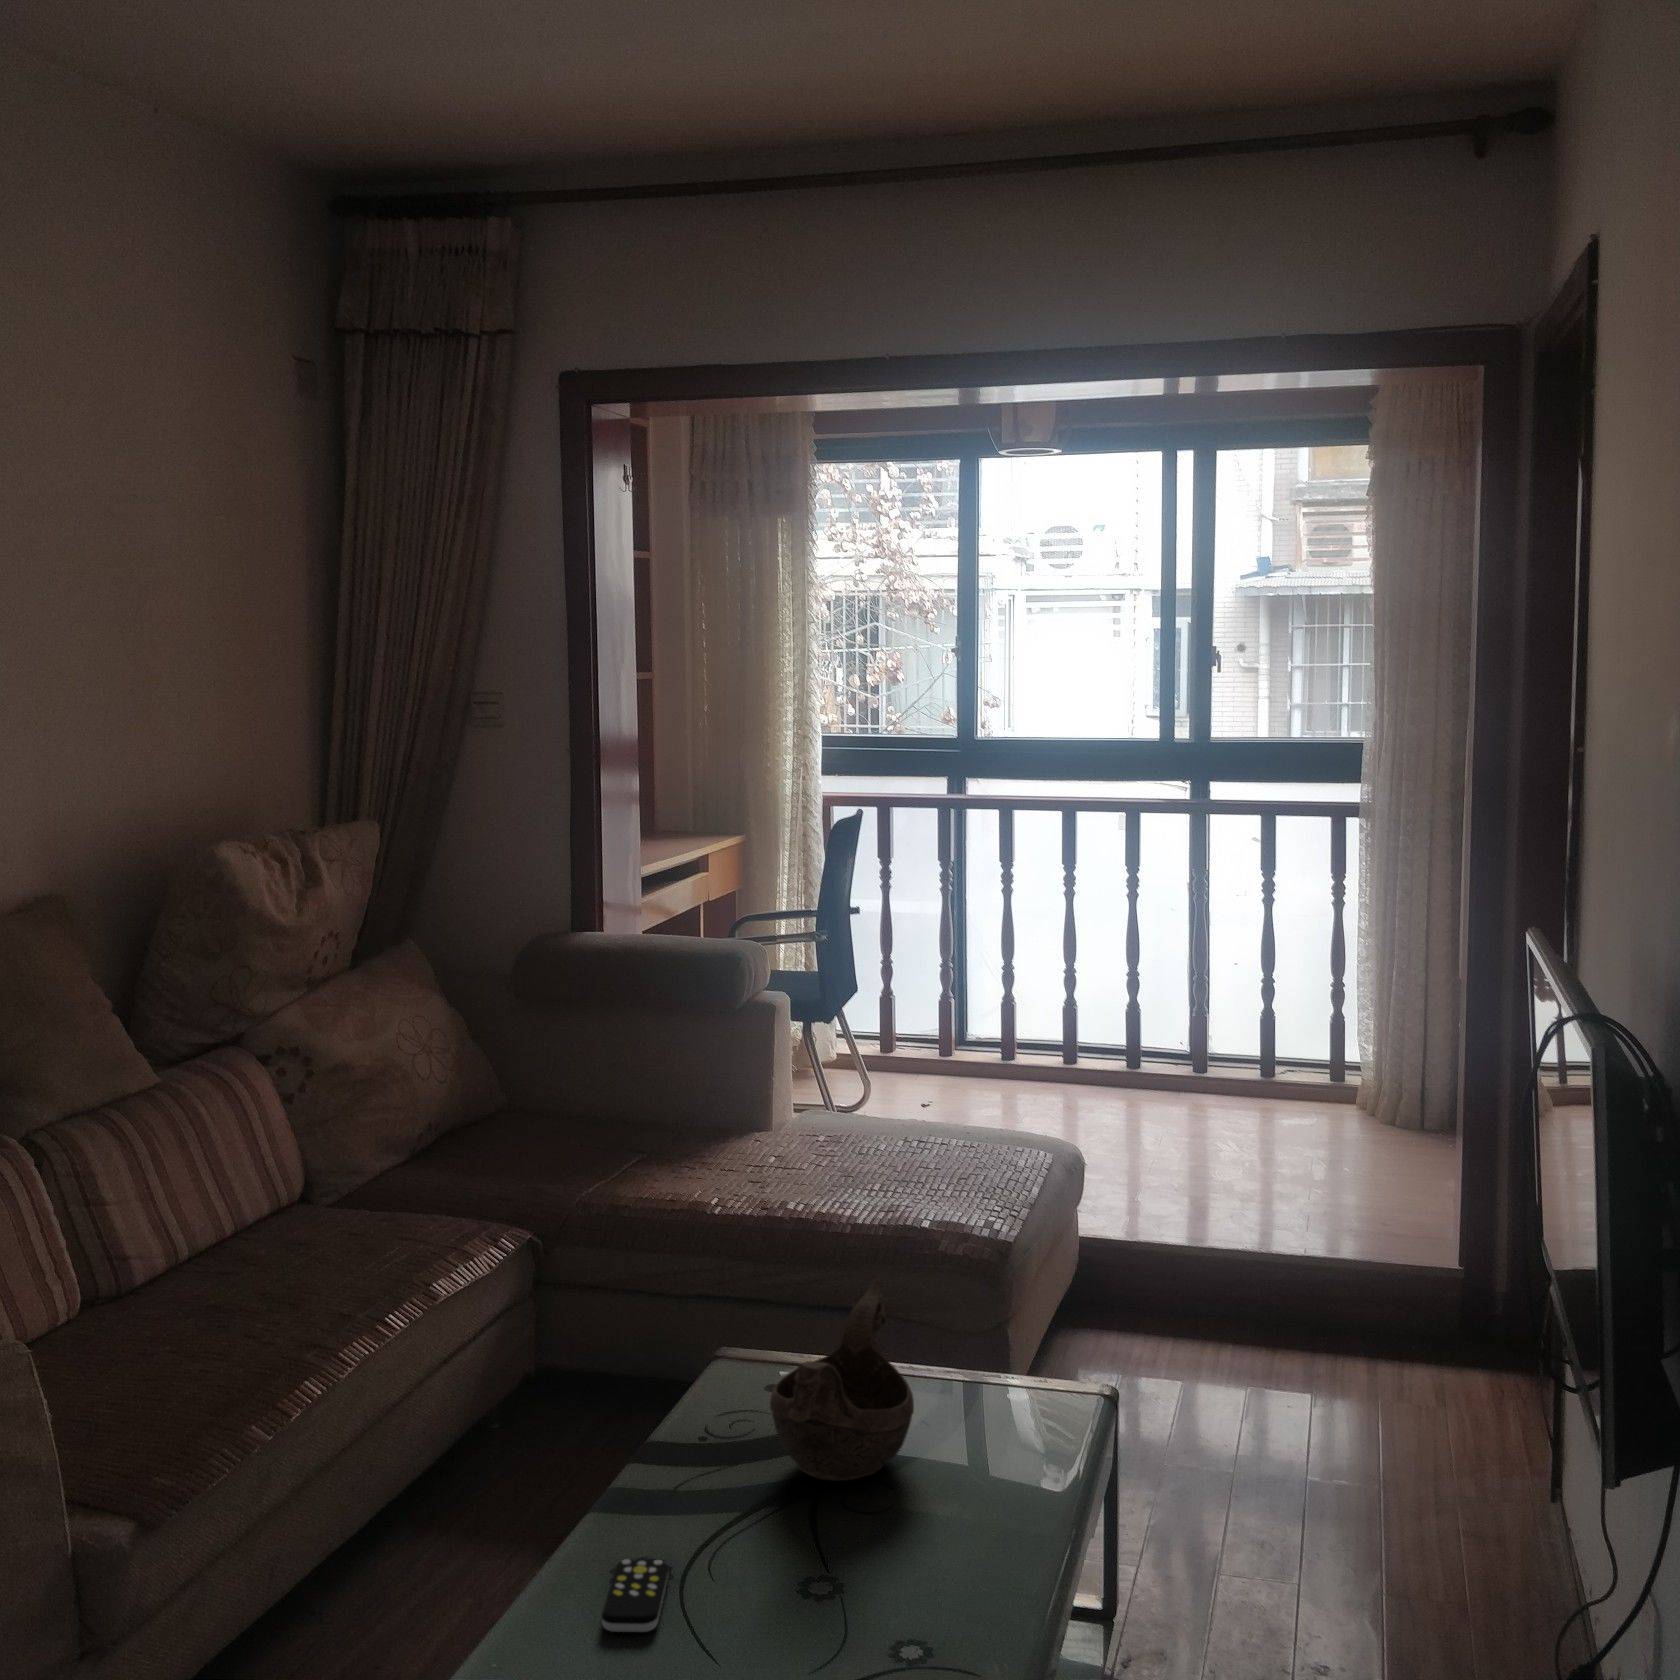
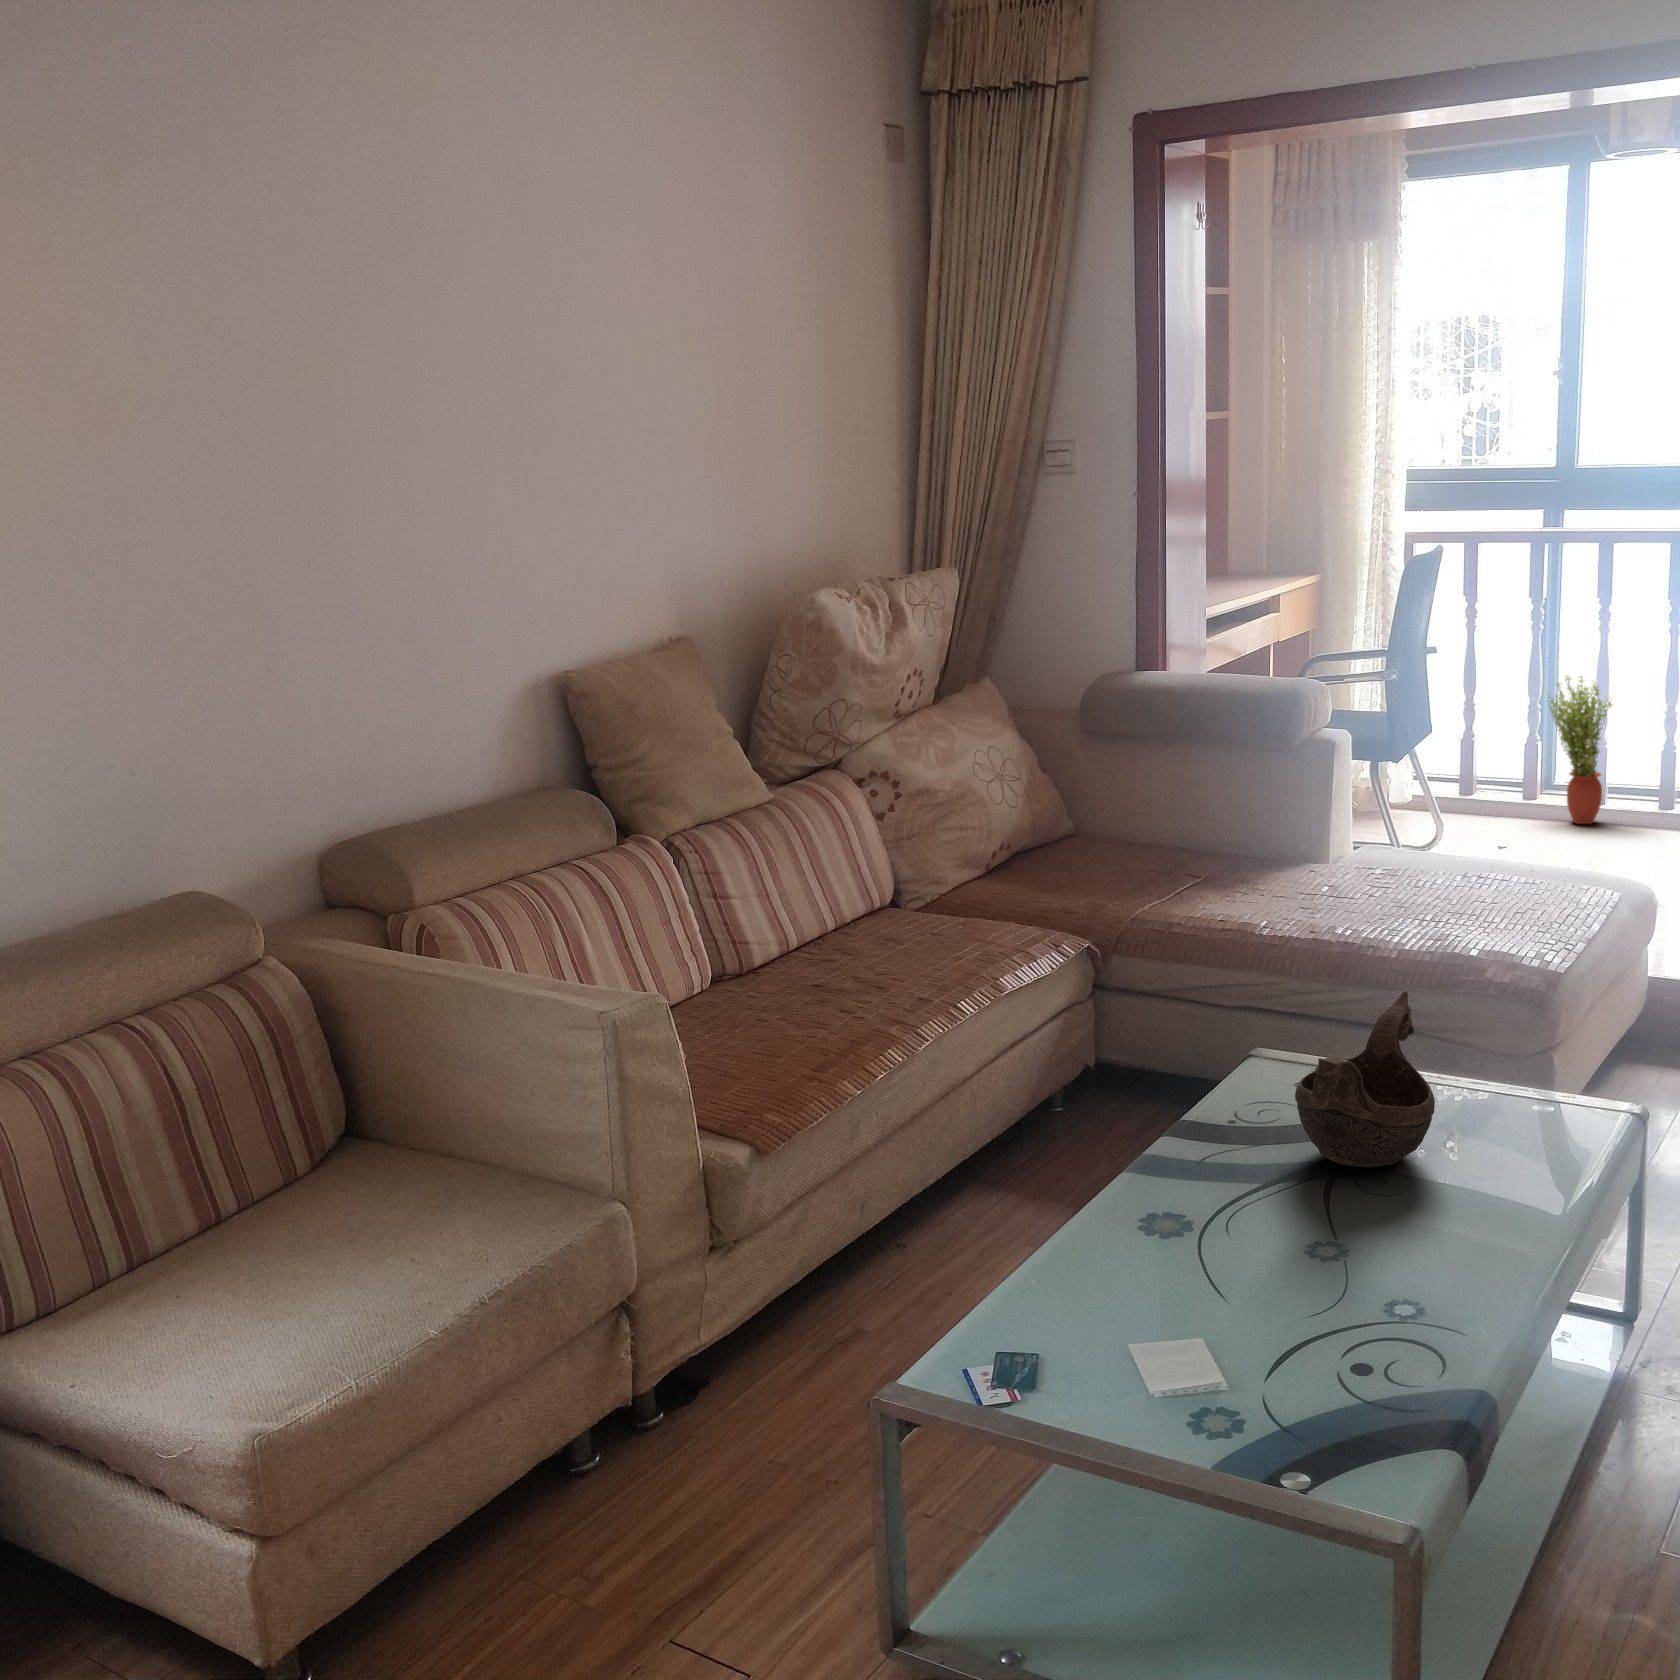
potted plant: none [957,935,1018,1079] -> present [1548,676,1612,824]
remote control: present [602,1559,669,1632] -> none [1132,1210,1193,1268]

